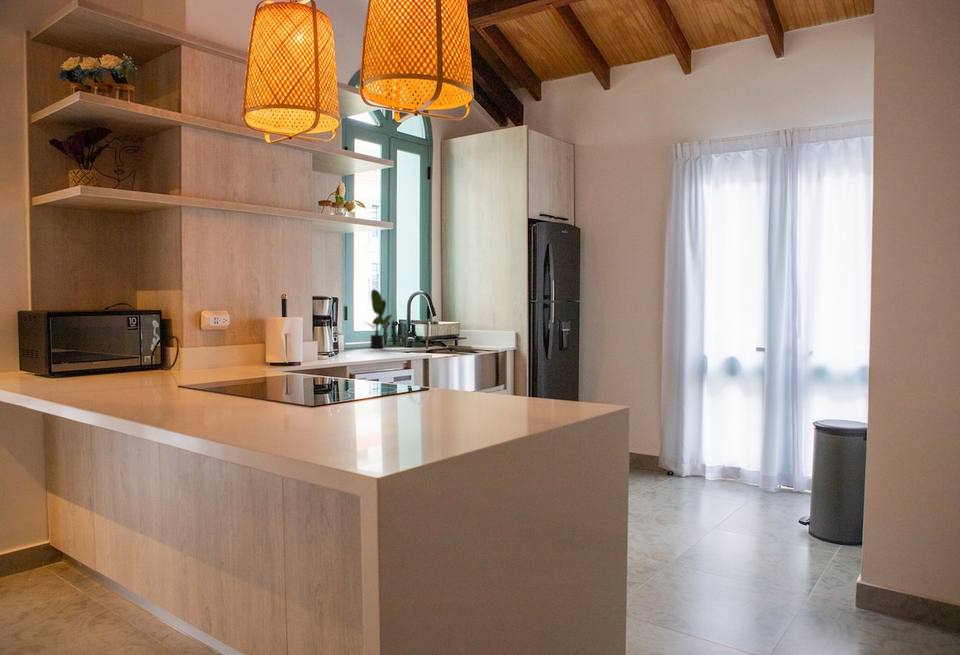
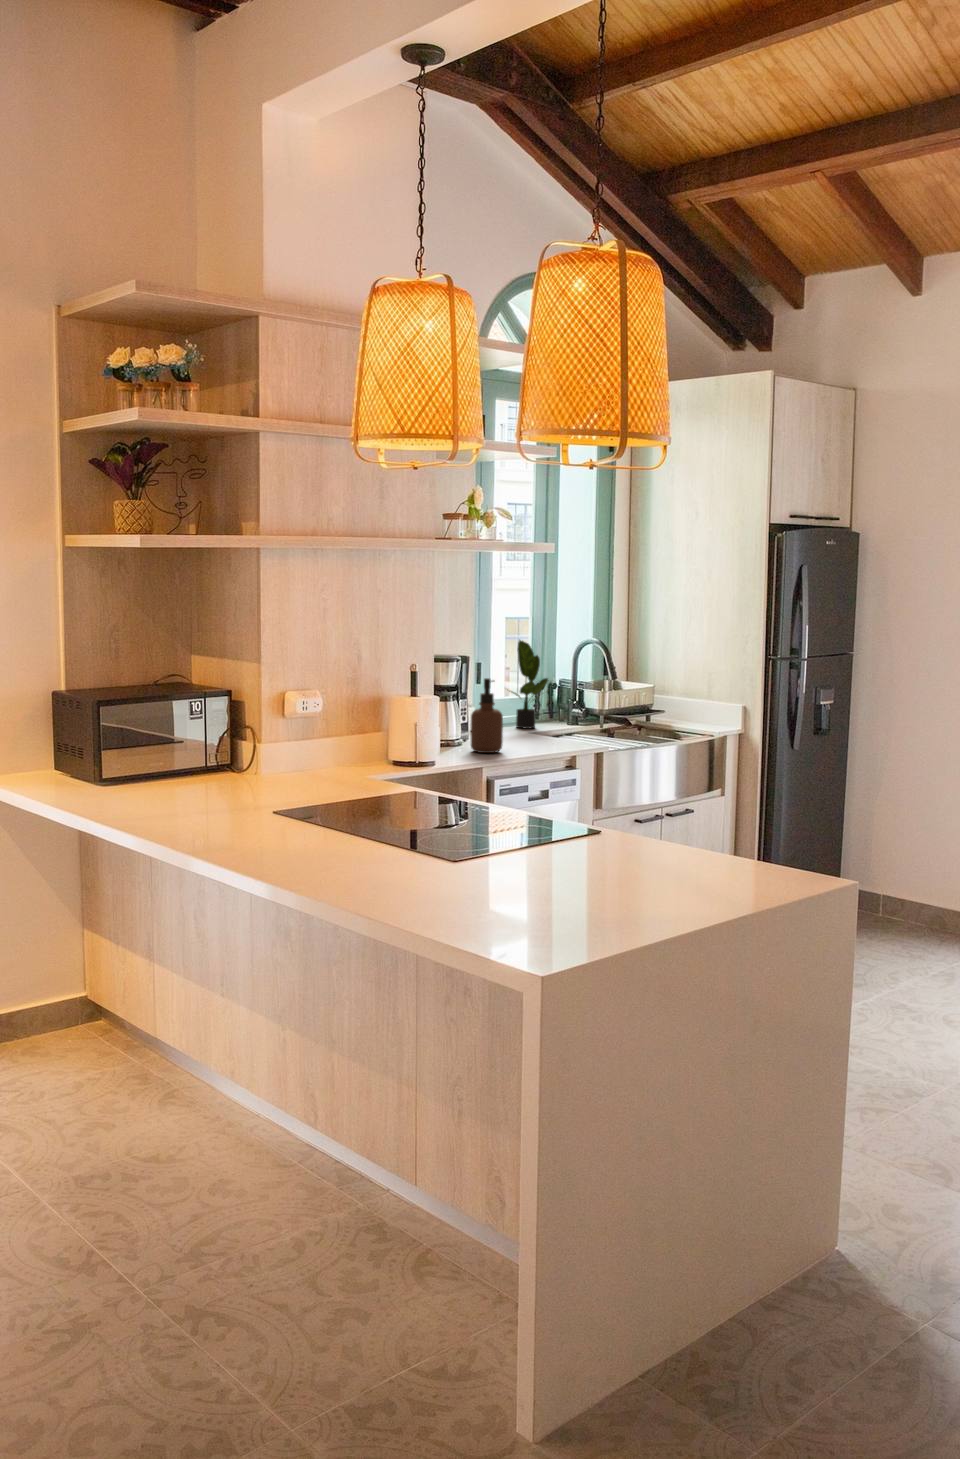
soap dispenser: none [338,308,360,359] -> present [471,678,503,753]

